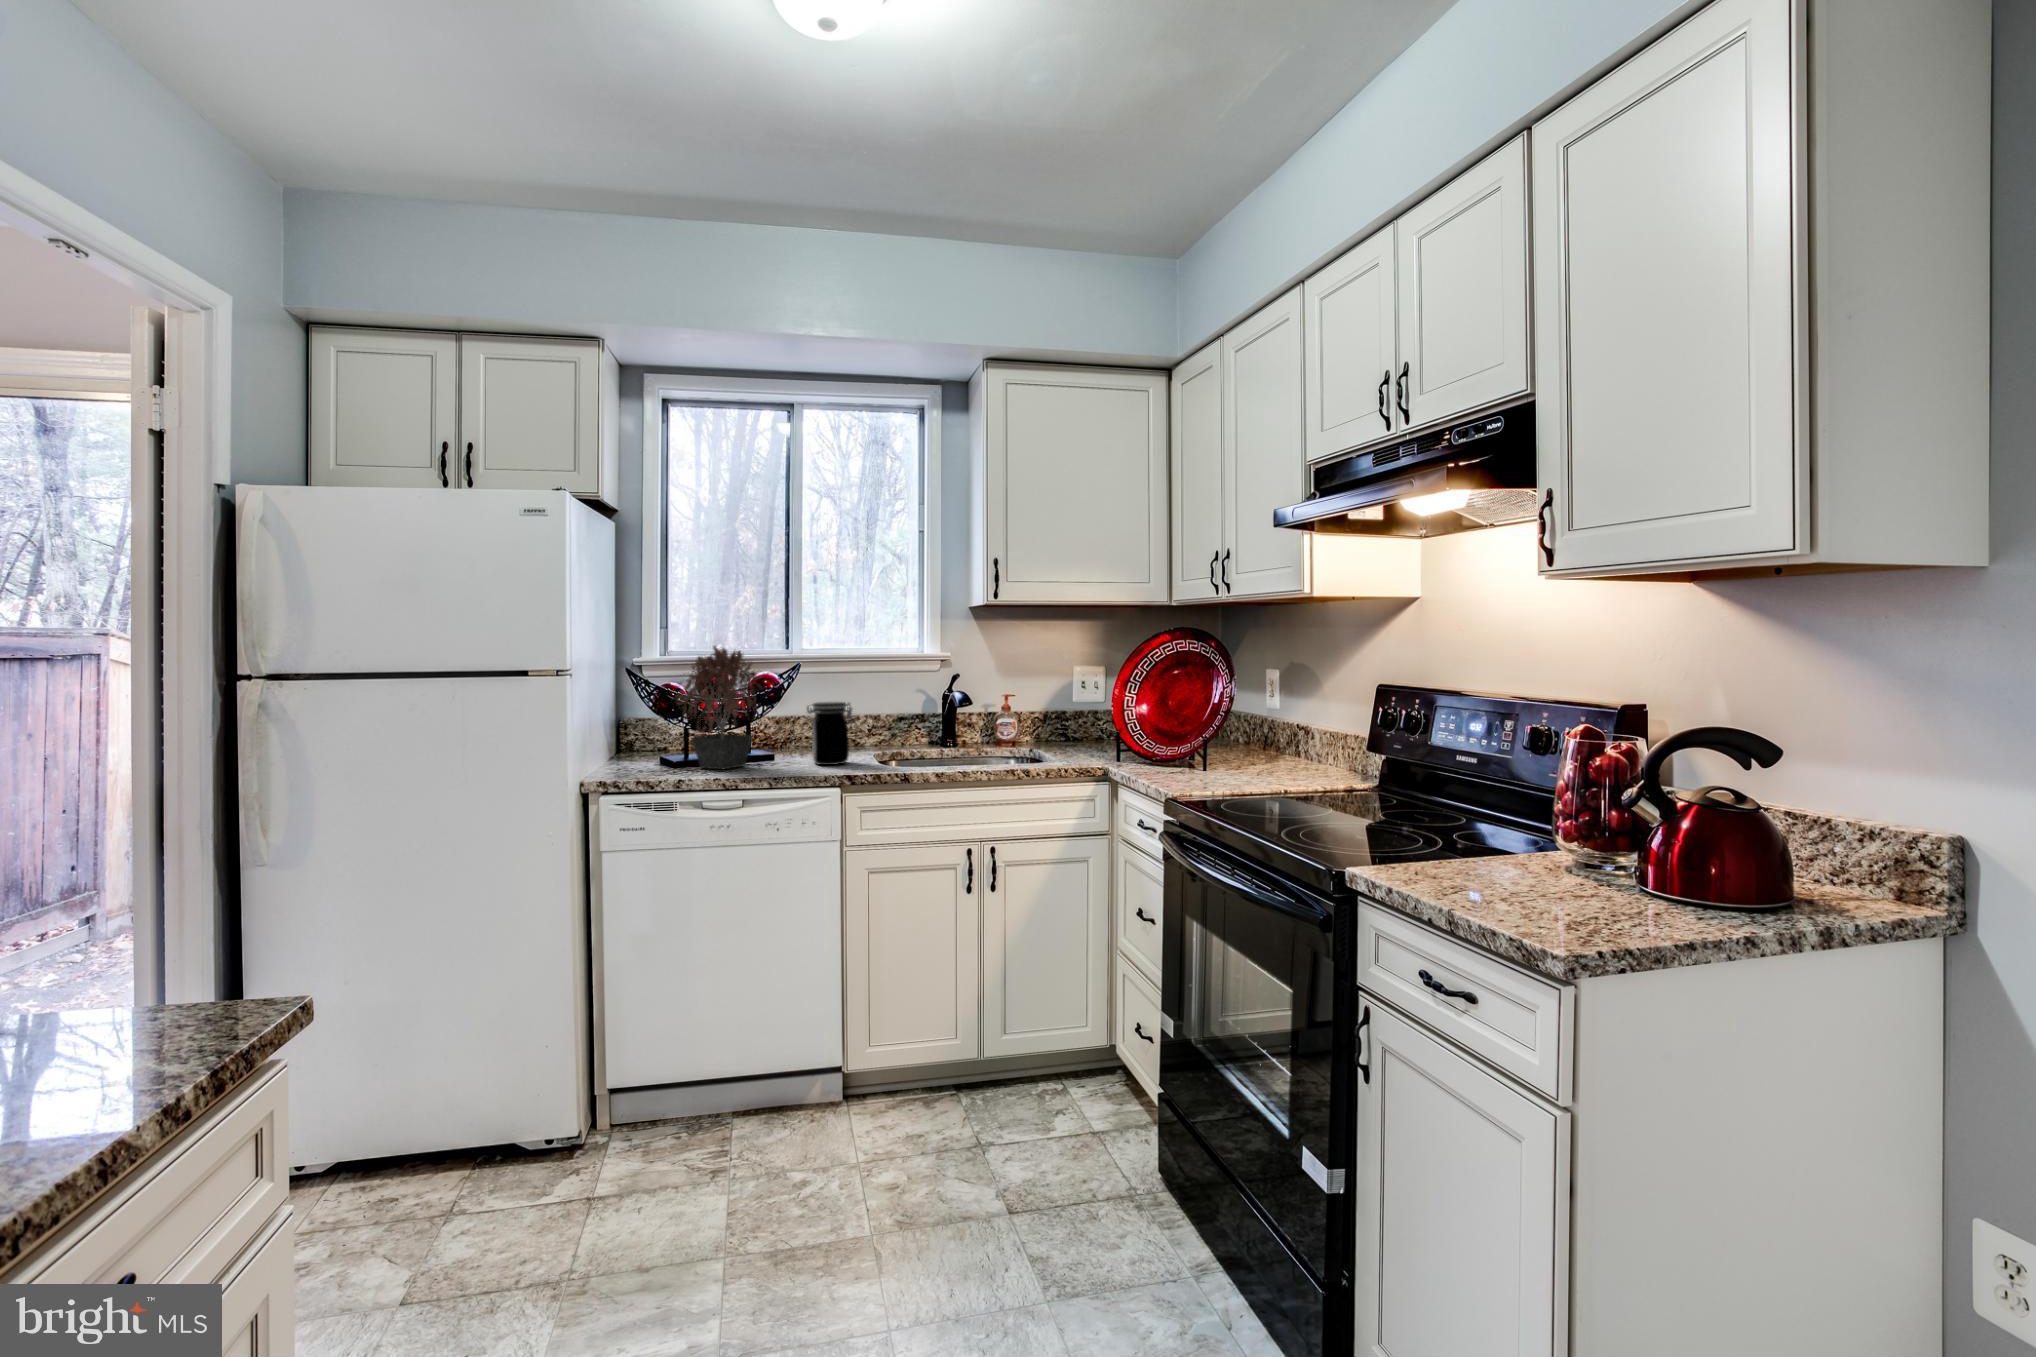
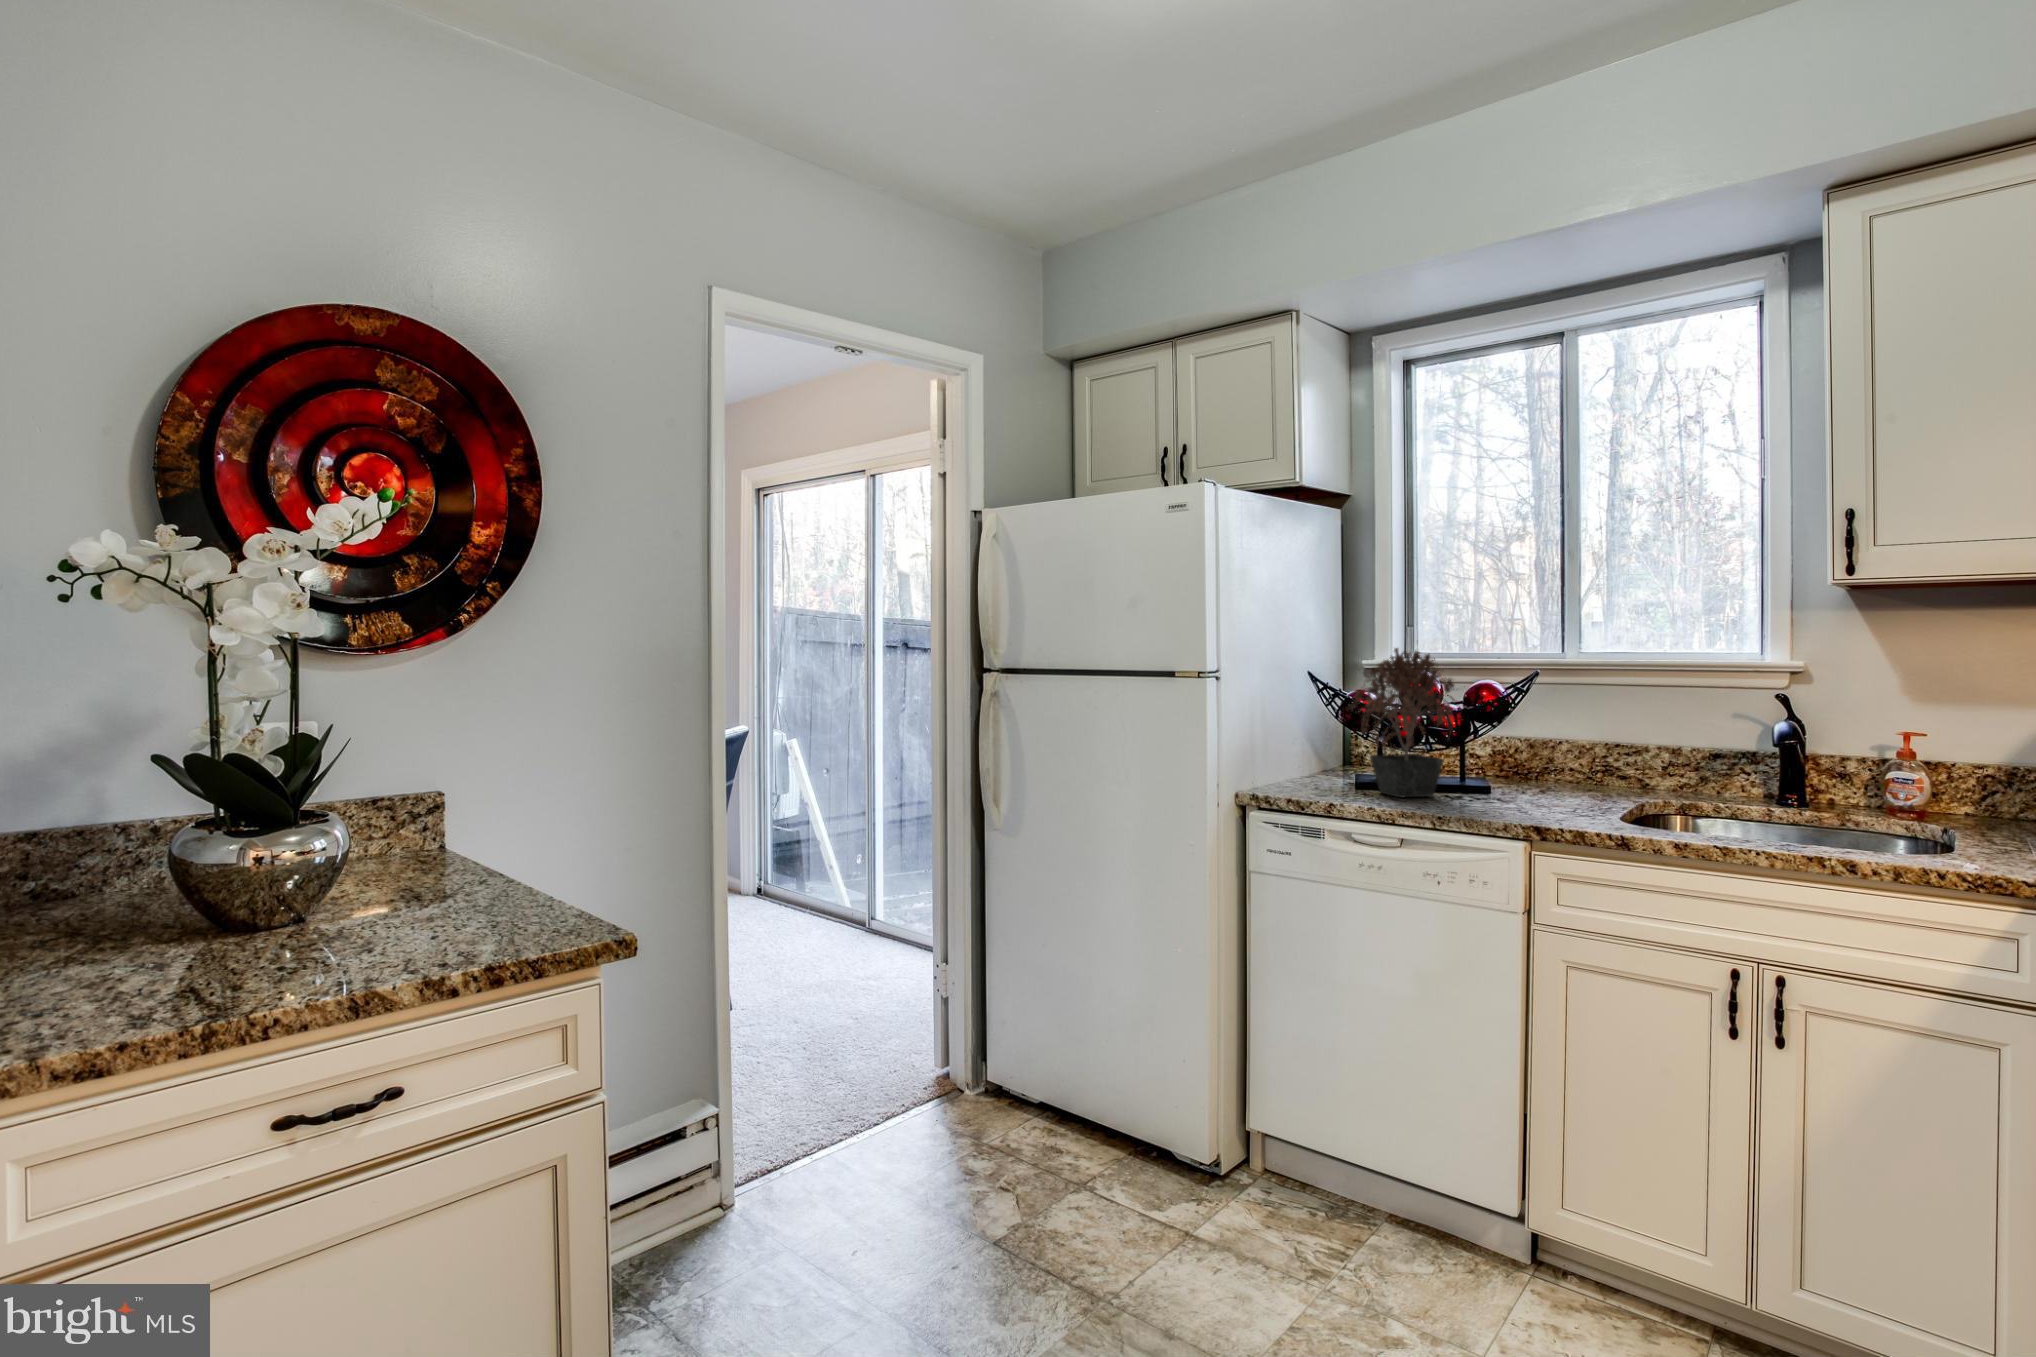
jar: present [807,702,852,765] -> none [1521,724,1583,810]

